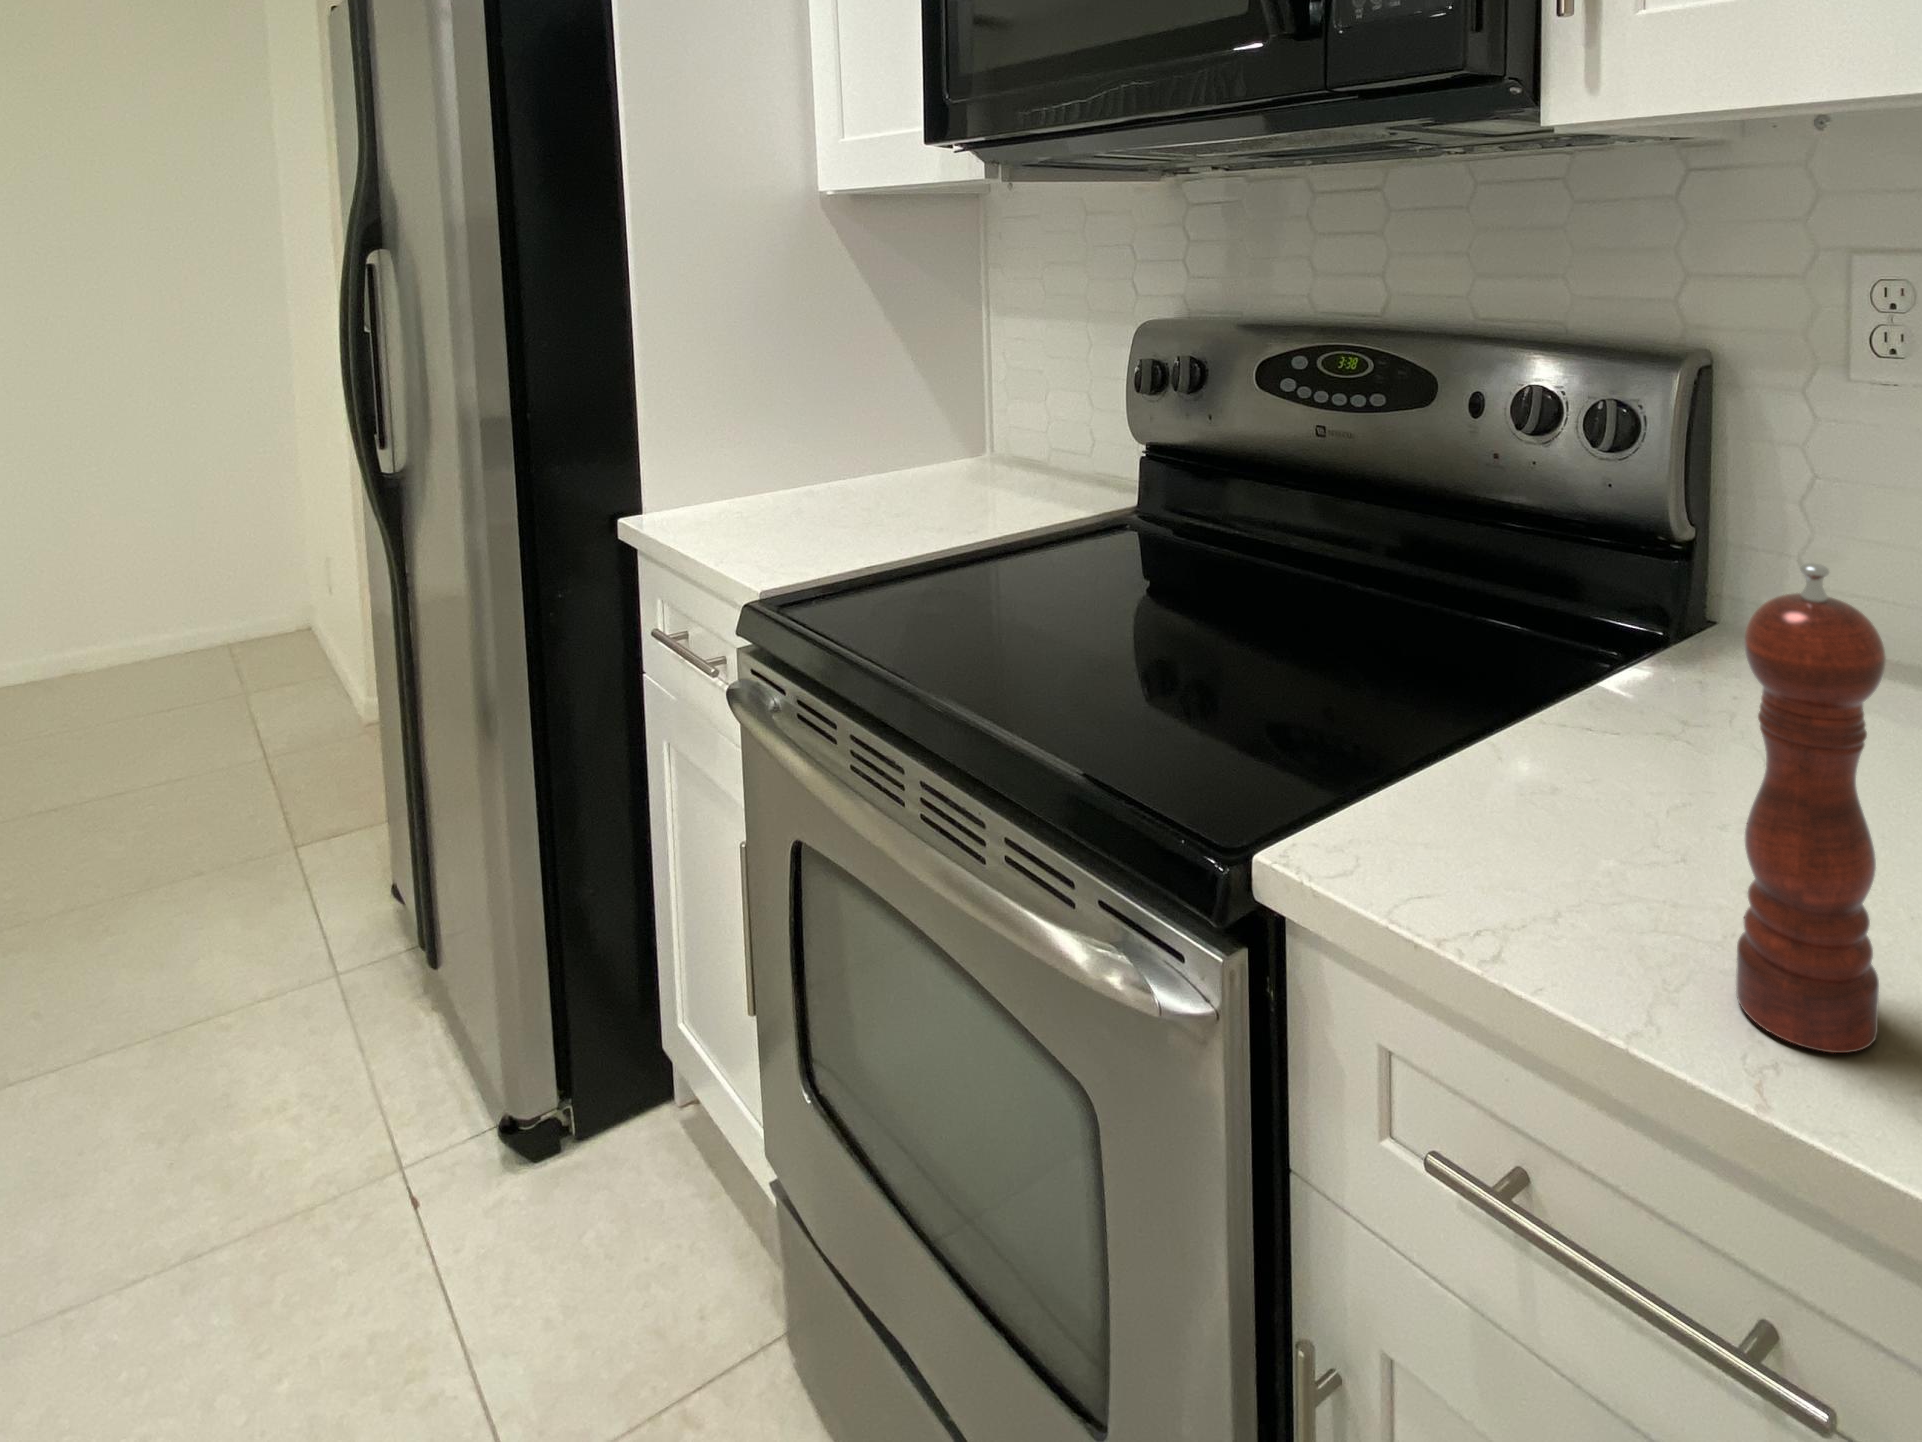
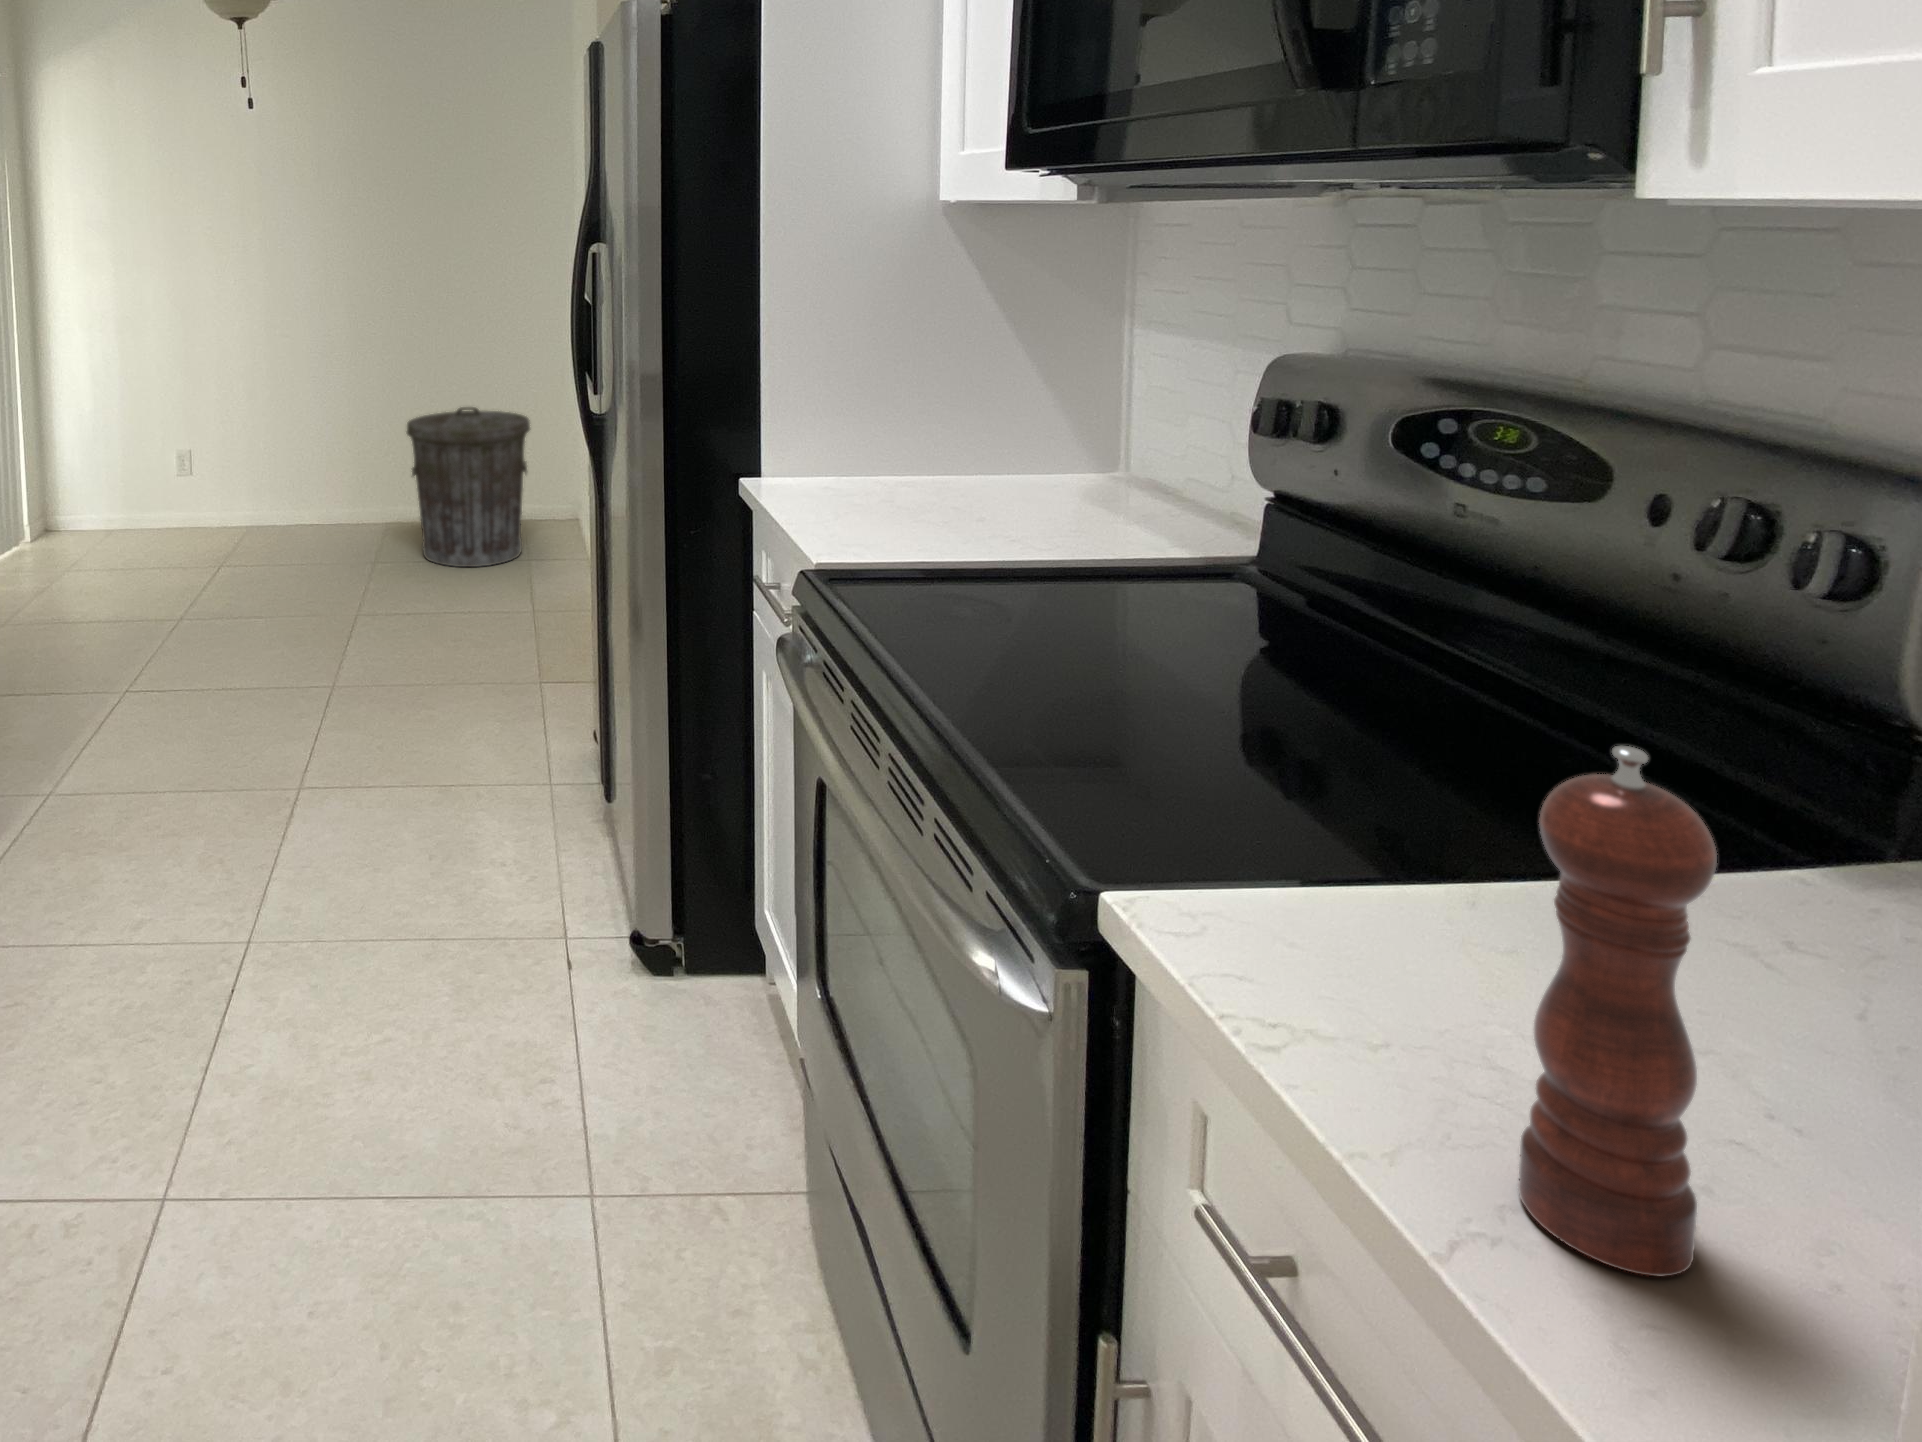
trash can: none [36,490,241,706] -> present [407,407,530,567]

